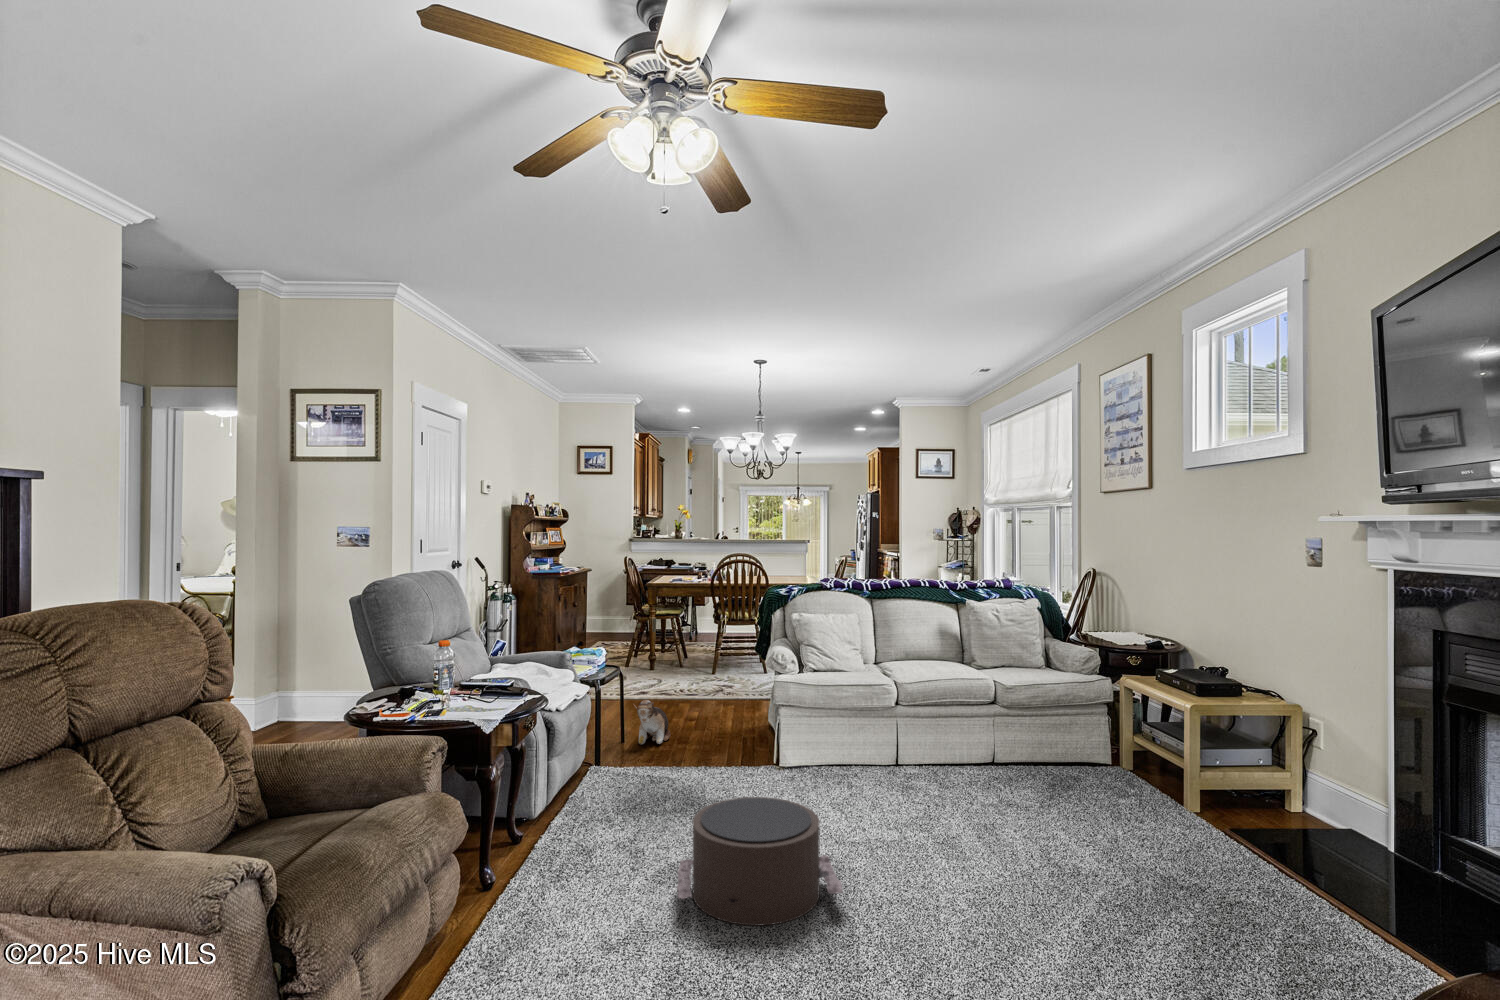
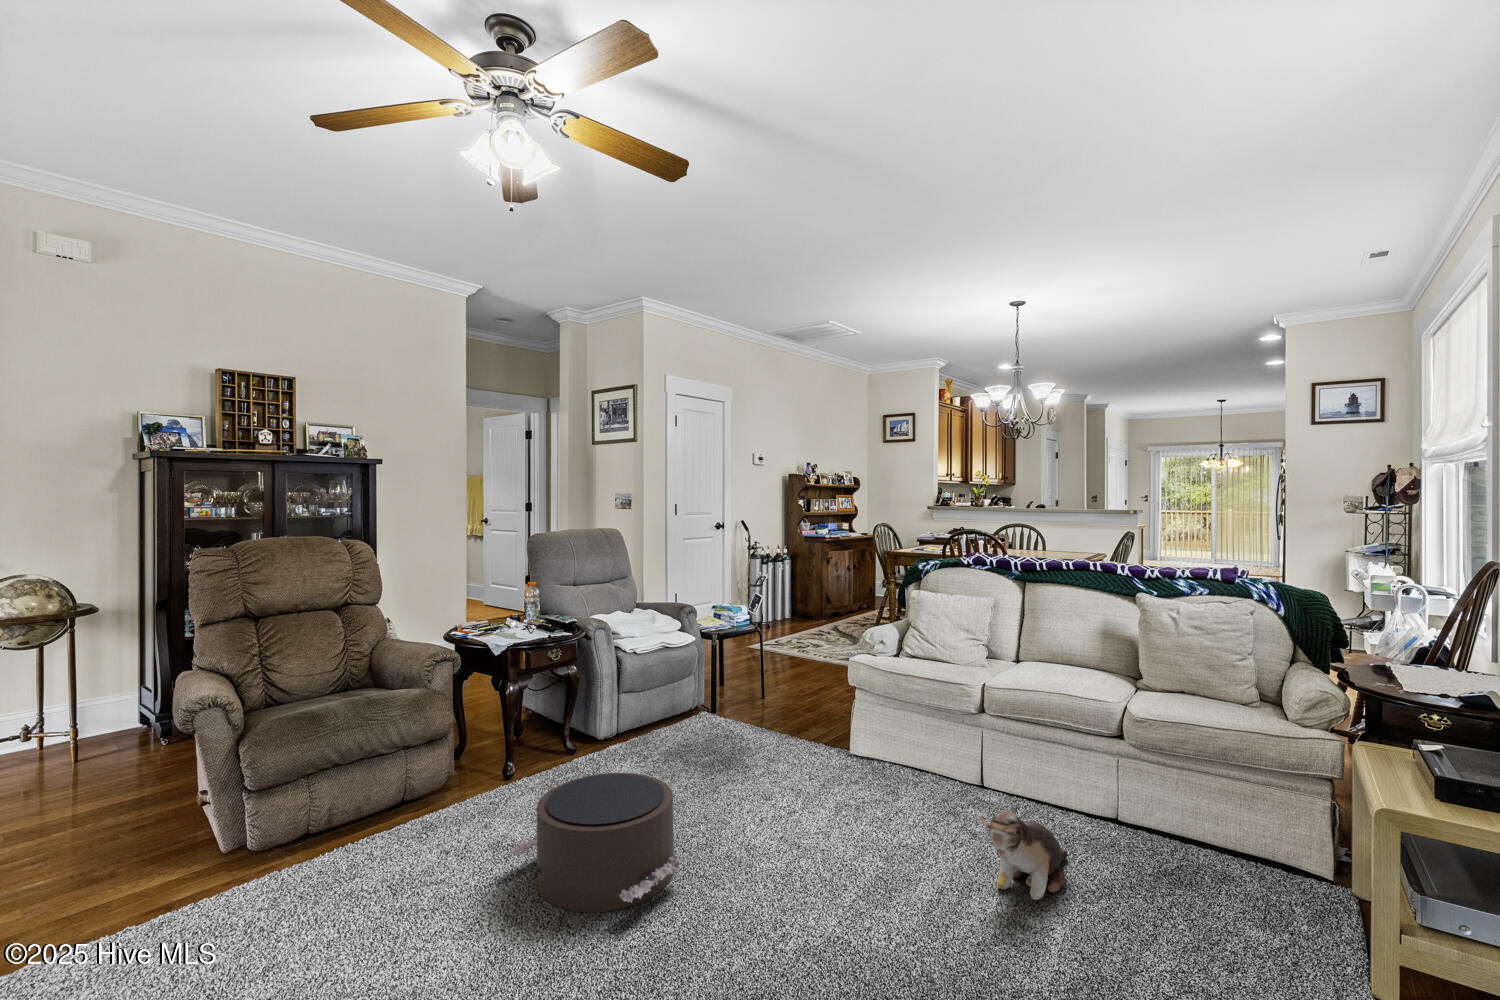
plush toy: present [634,700,671,745] -> present [980,811,1068,900]

